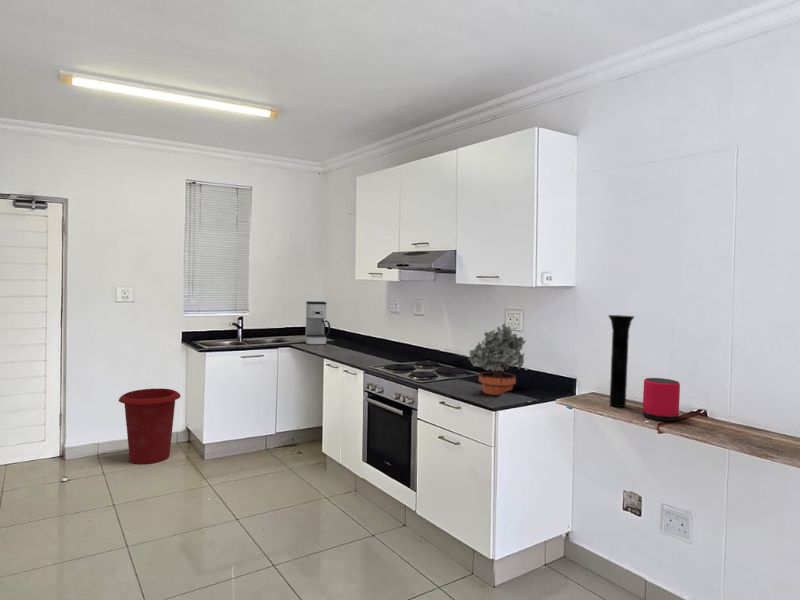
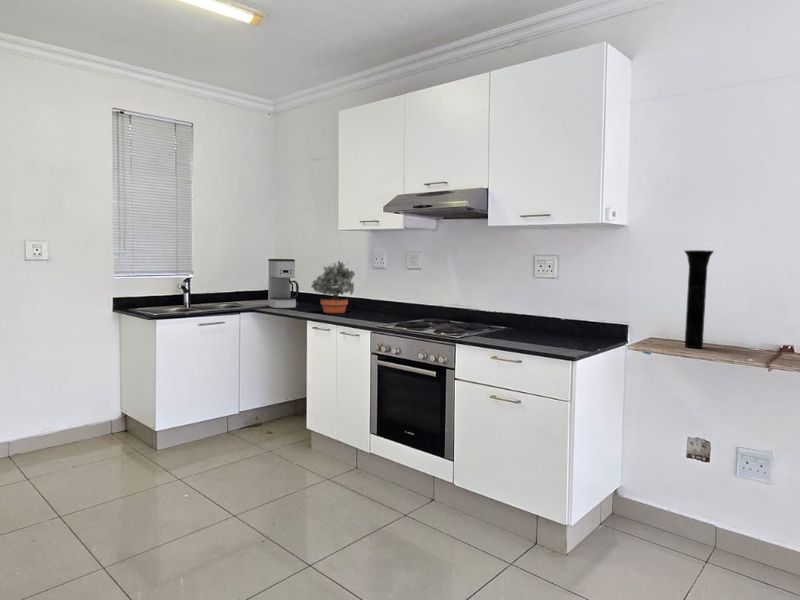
potted plant: present [469,324,526,395] -> present [311,261,355,313]
speaker: present [643,378,680,421] -> none [730,314,772,357]
waste bin: present [119,388,181,464] -> none [40,368,122,462]

